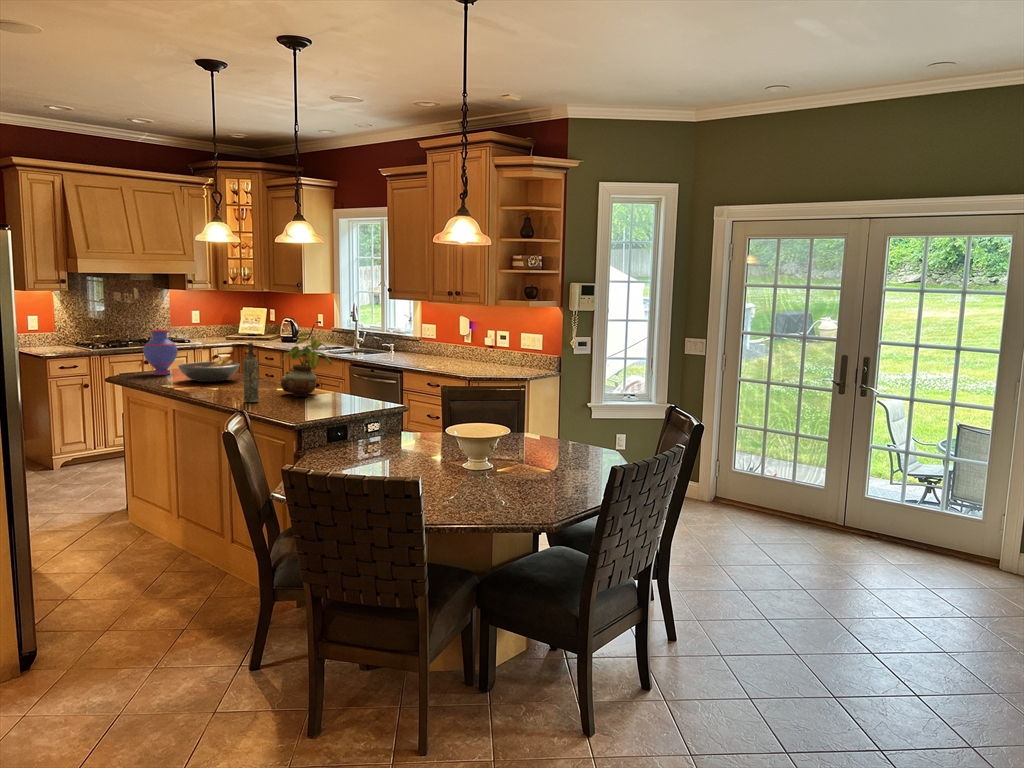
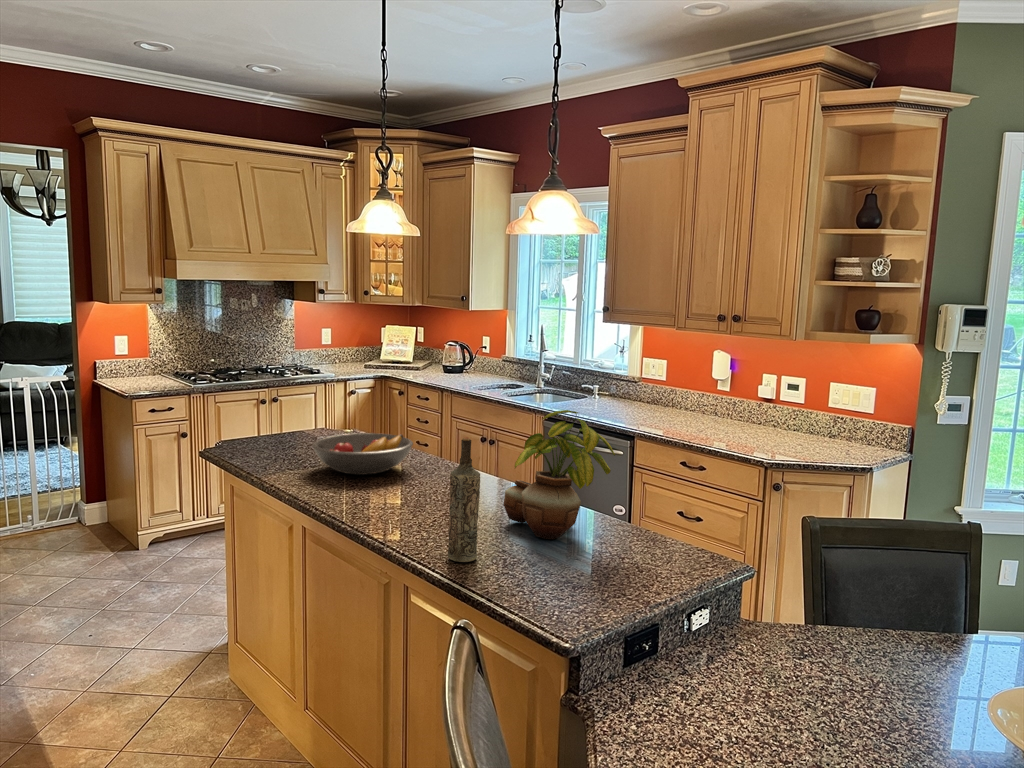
vase: present [143,330,178,375] -> none [257,375,310,450]

